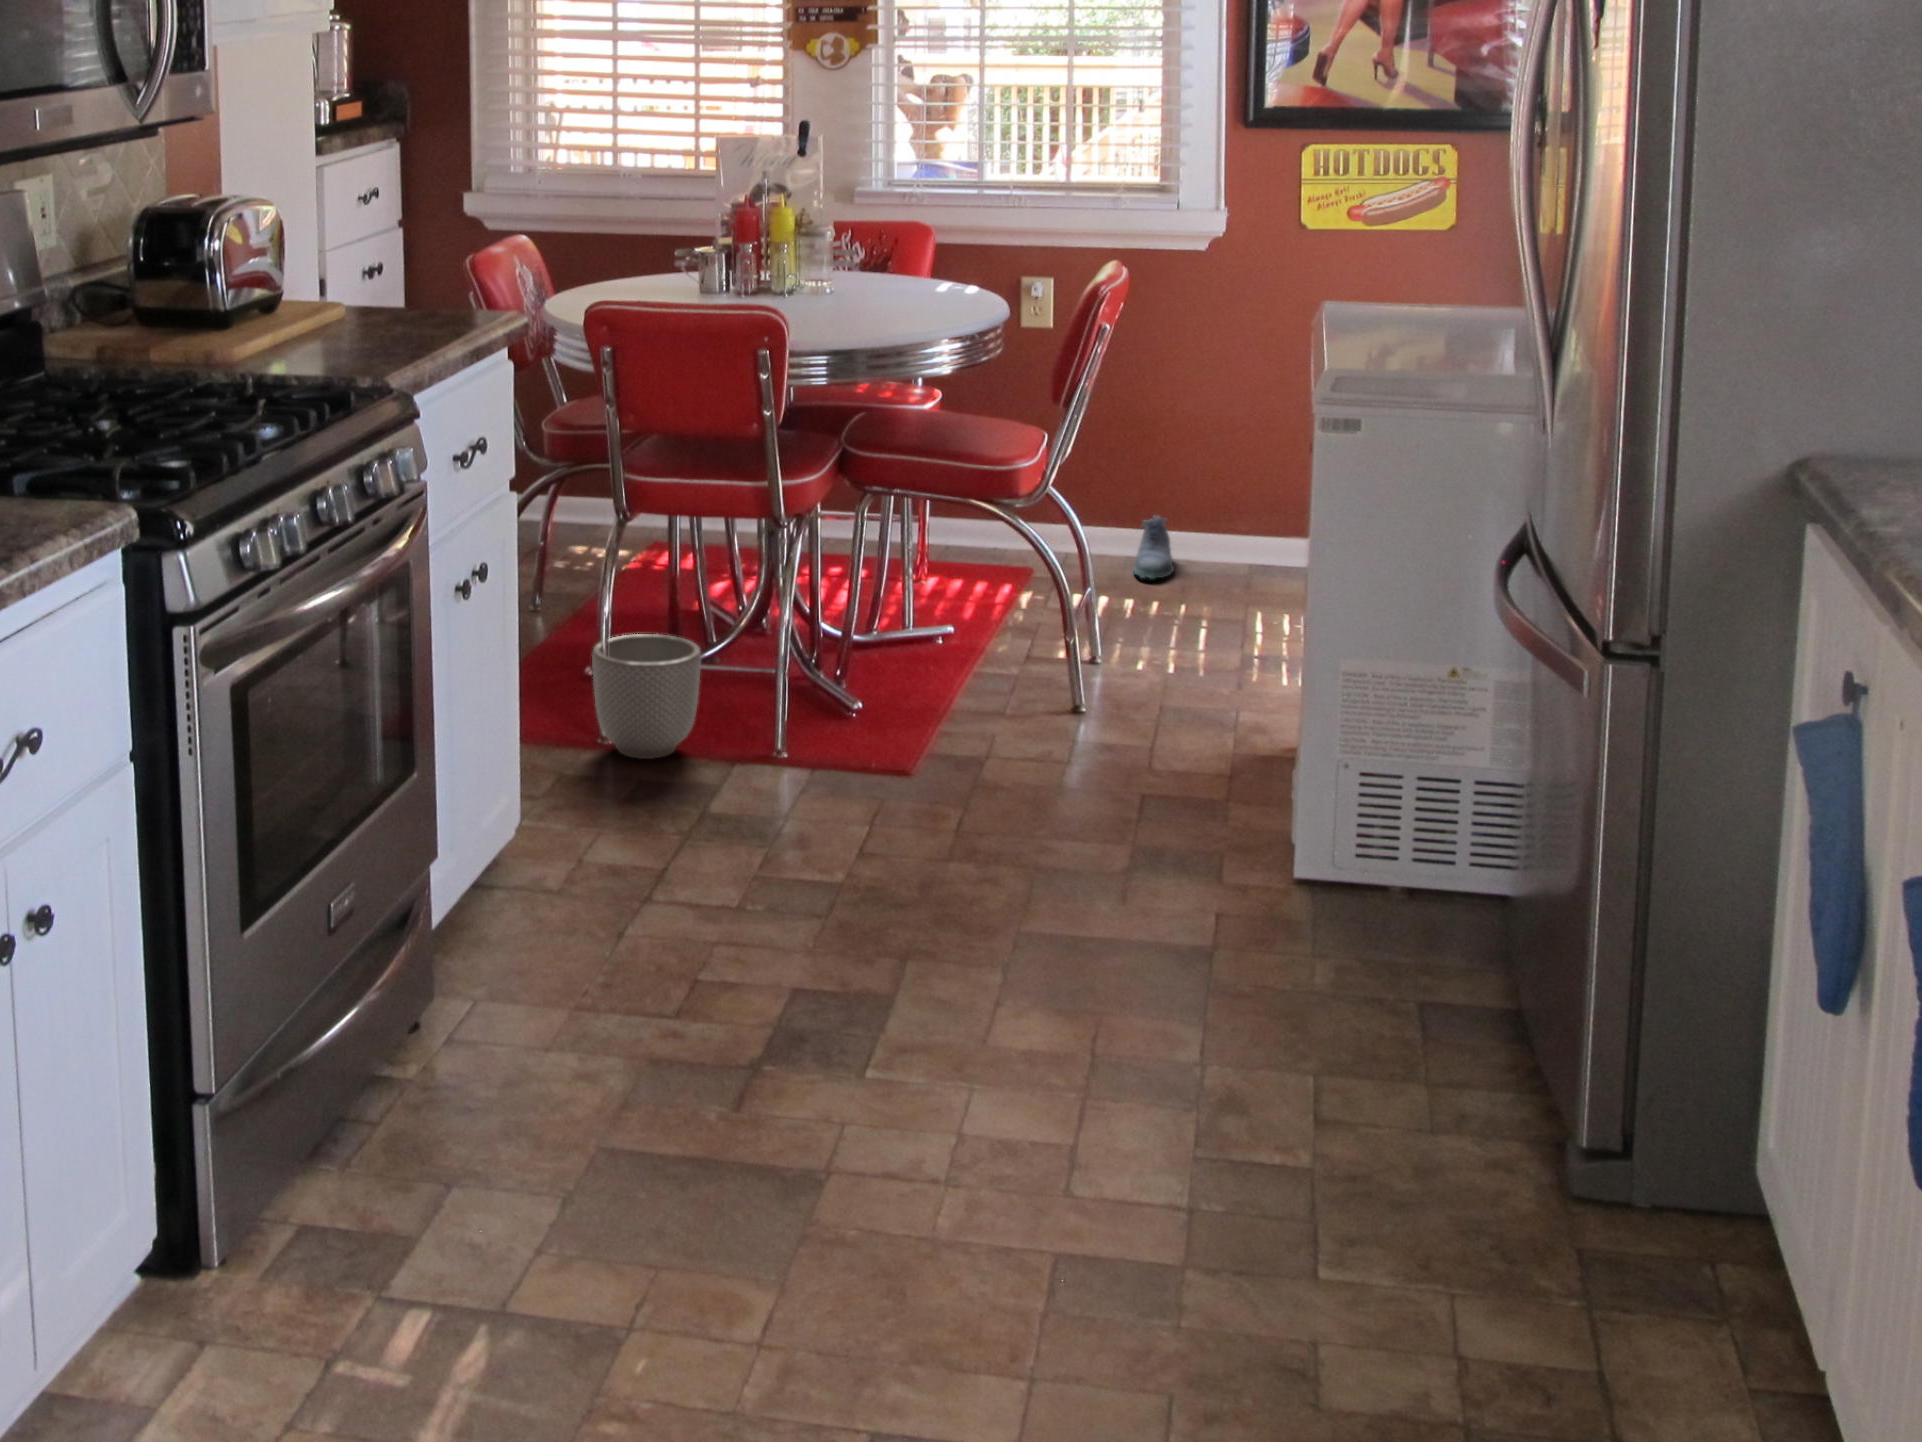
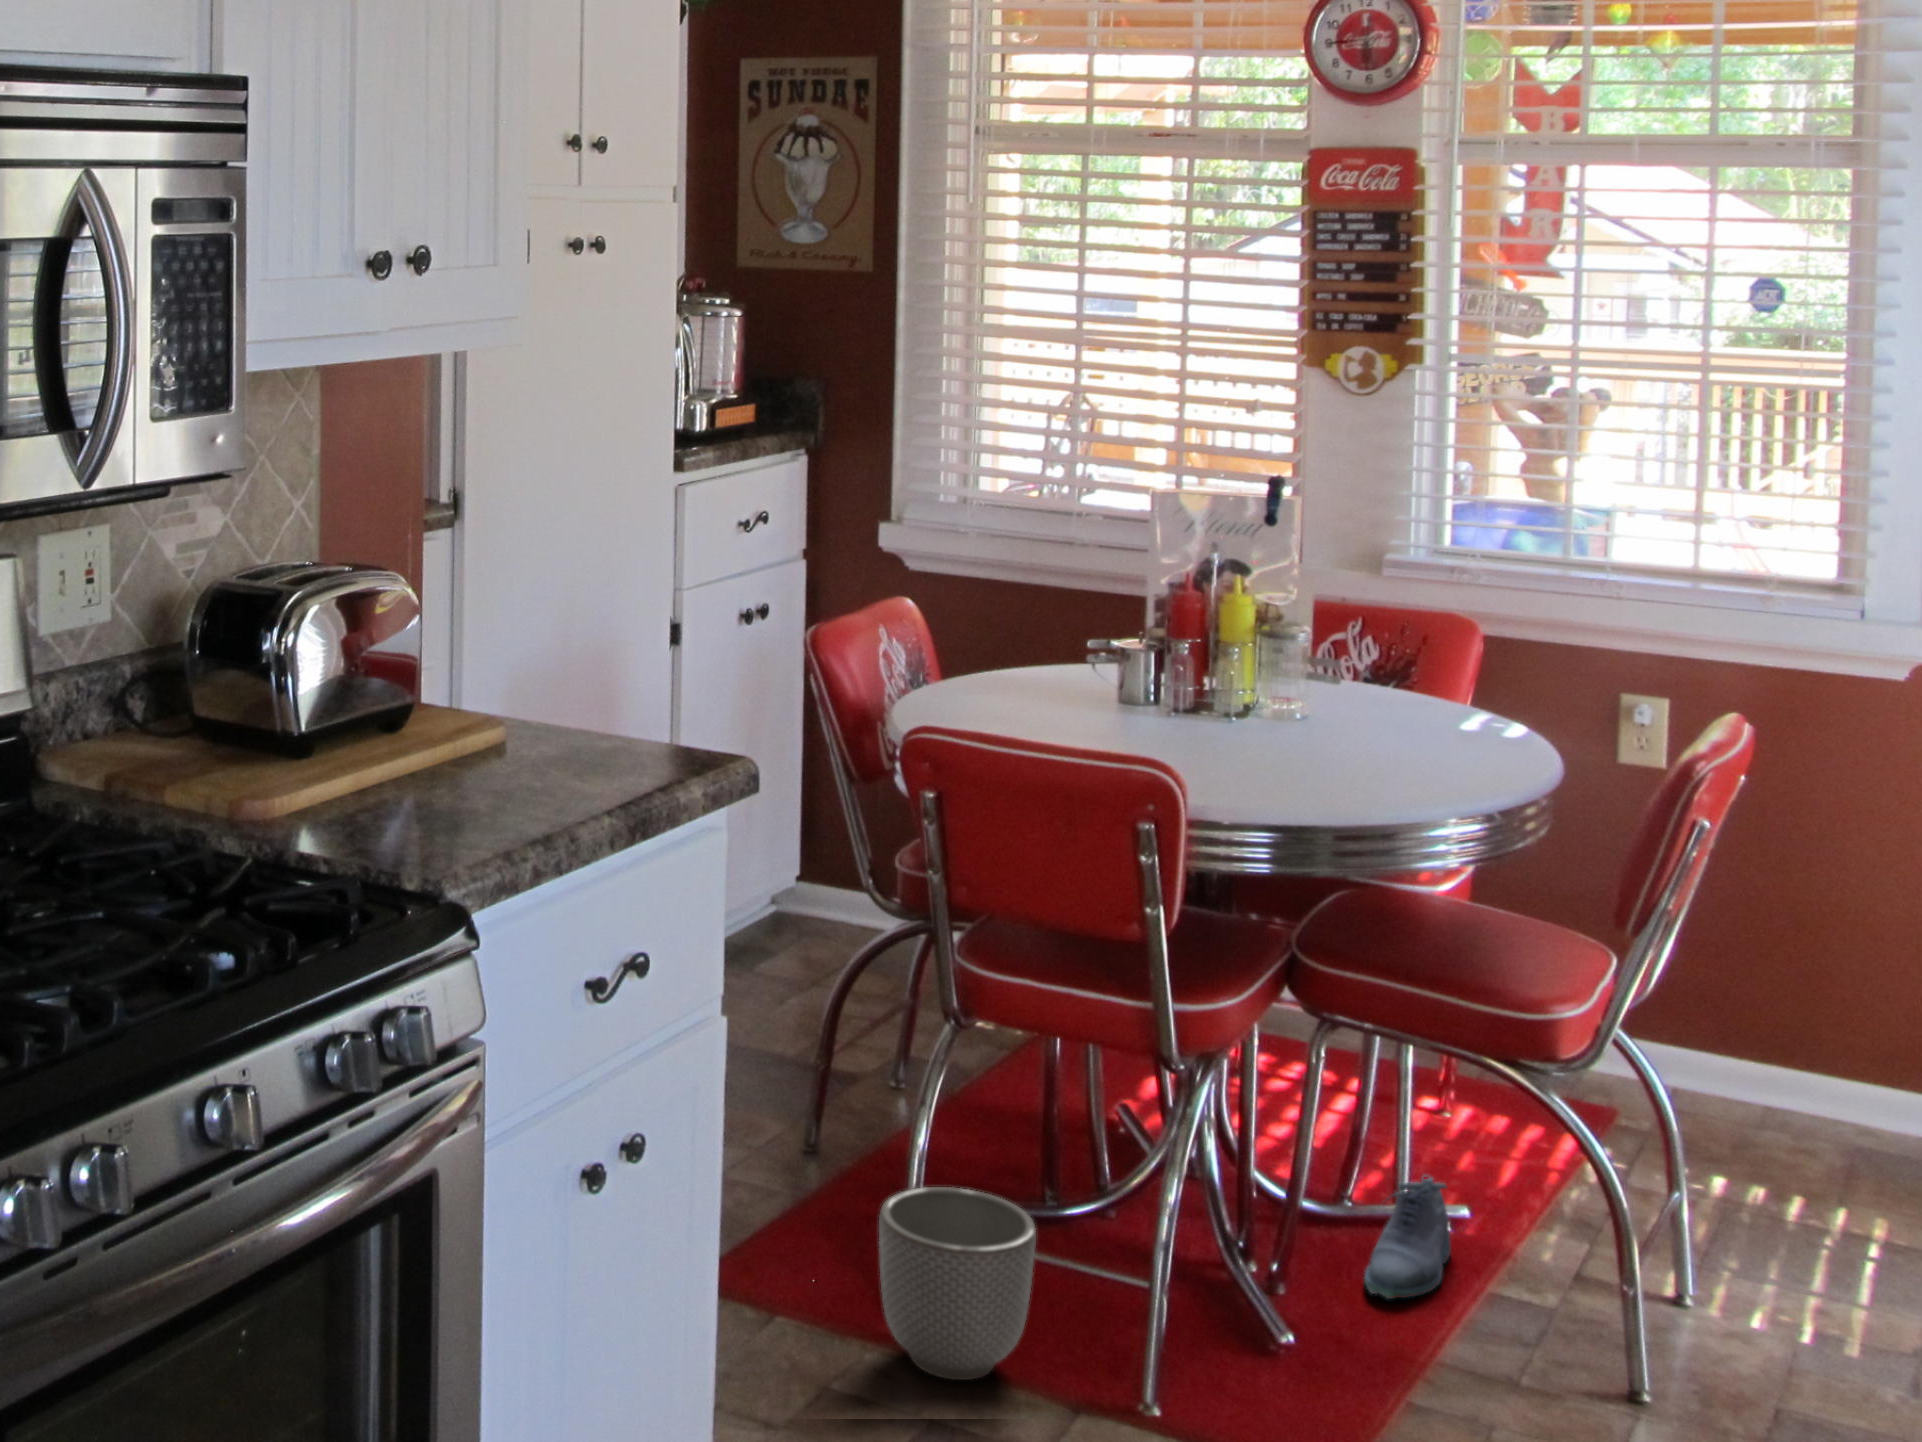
shoe: present [1133,517,1174,579] -> present [1364,1176,1451,1299]

